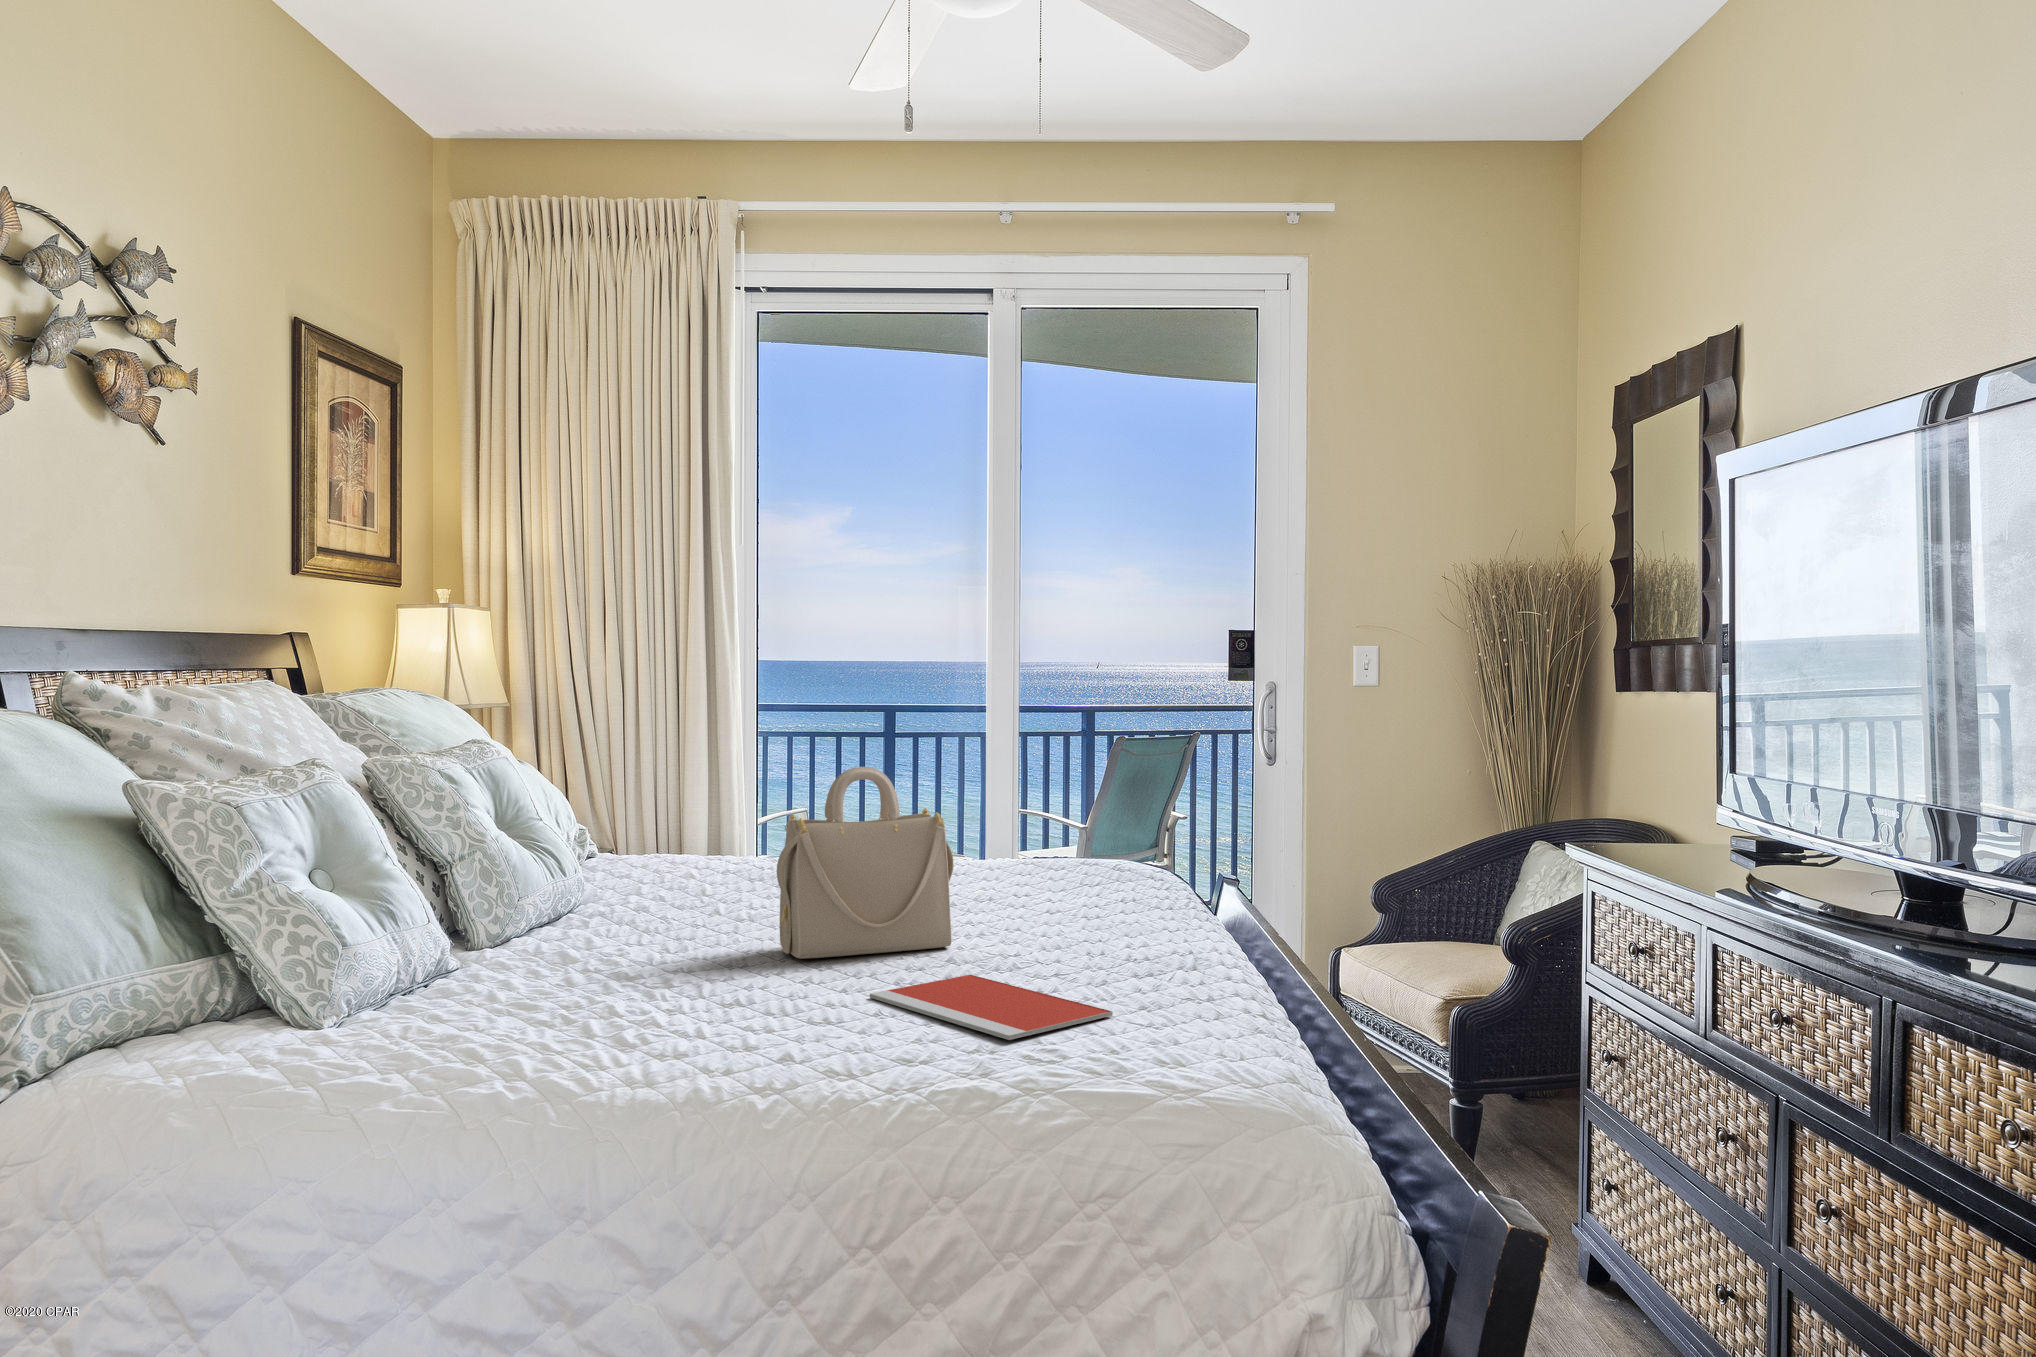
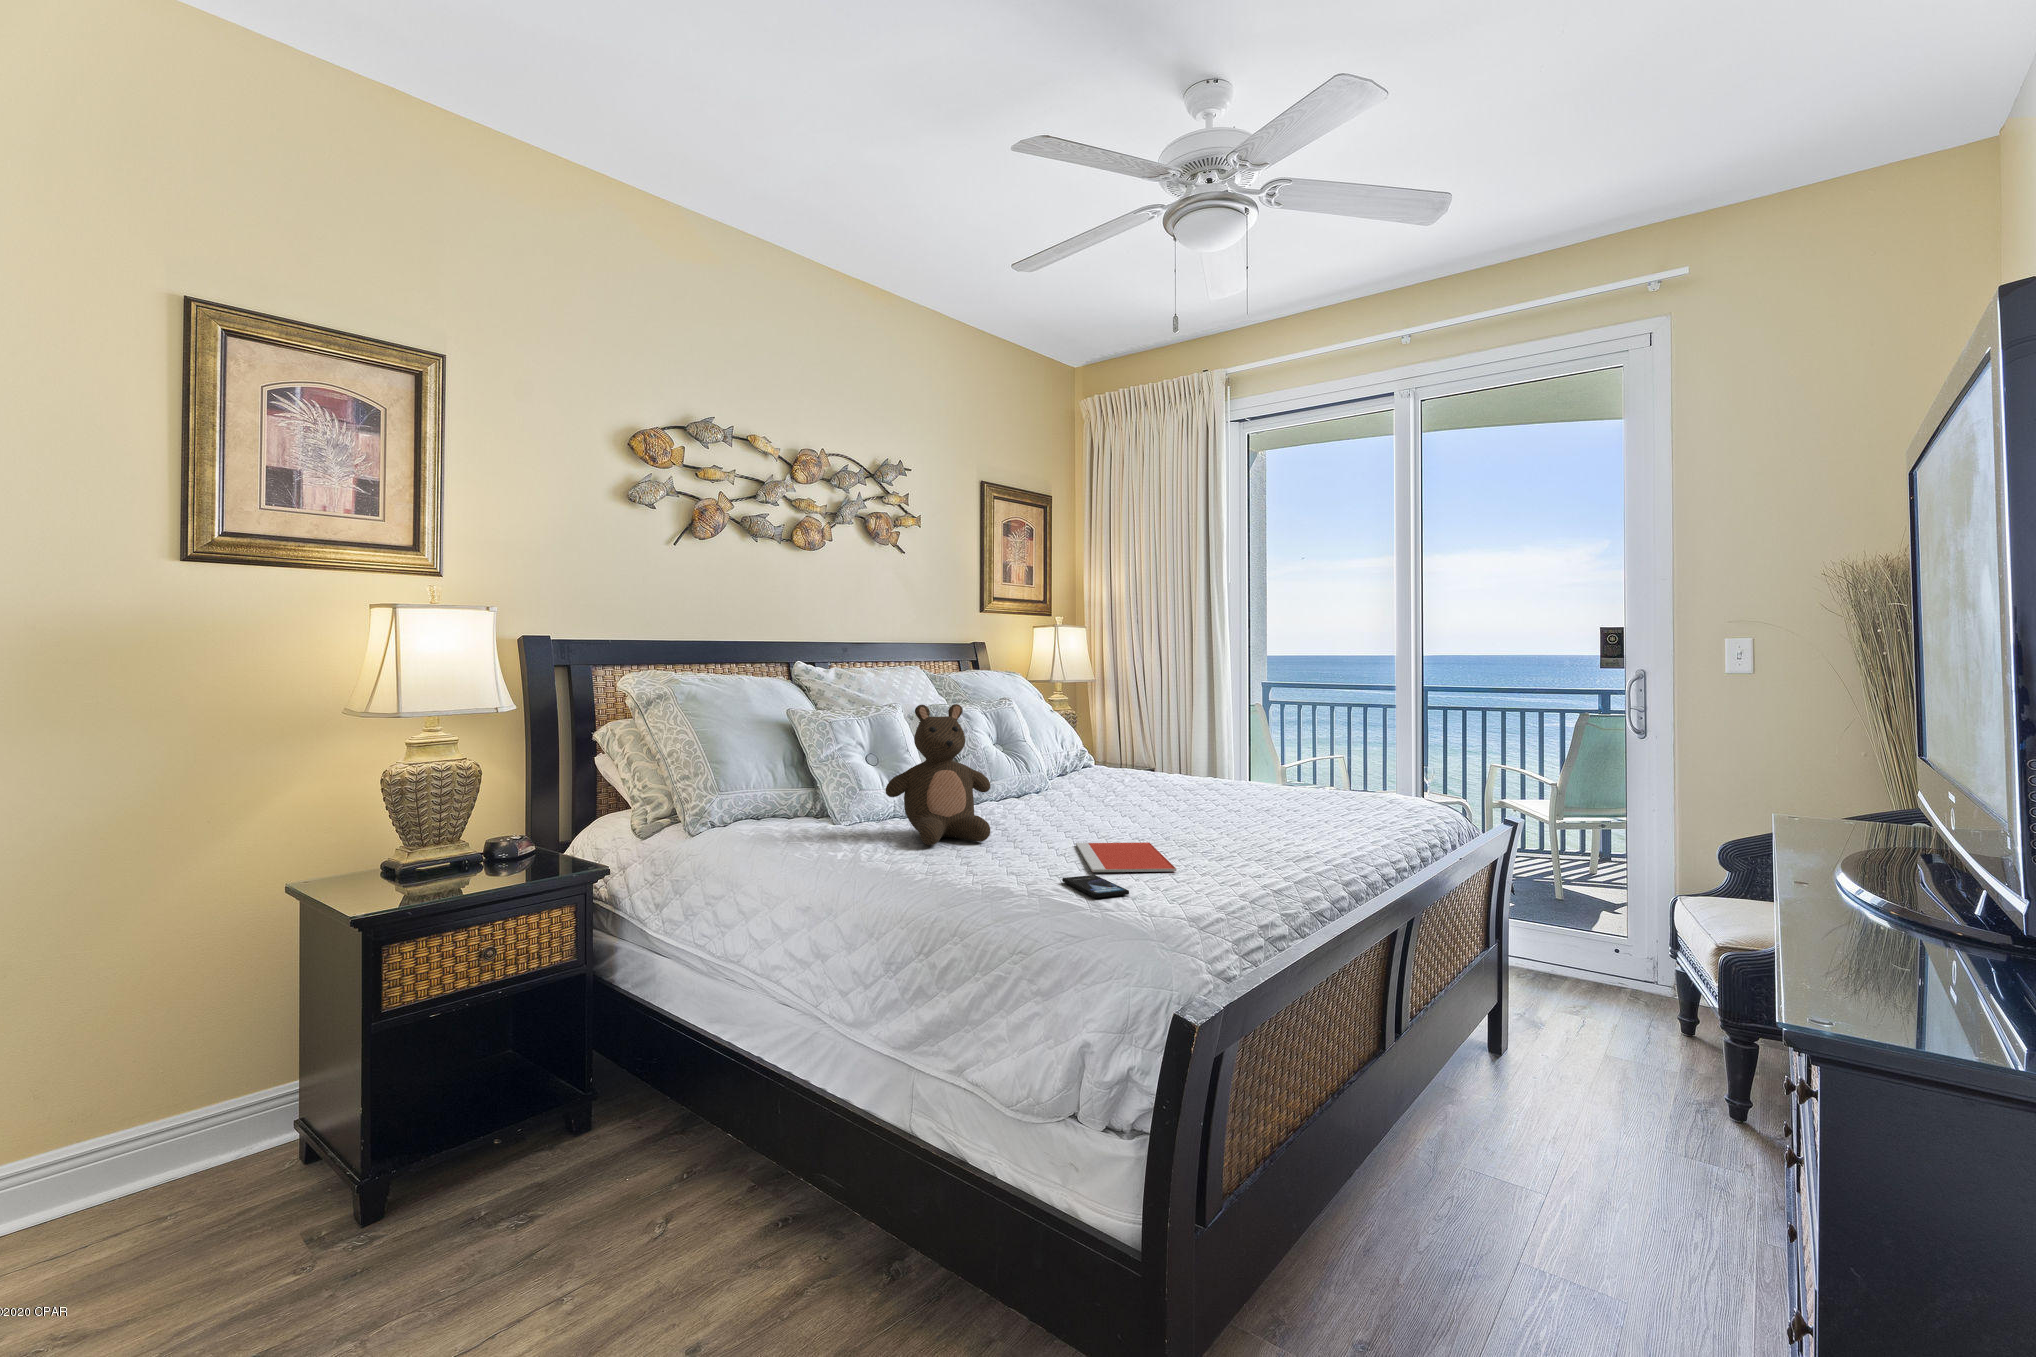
stuffed bear: none [491,755,718,1041] -> present [885,704,990,845]
handbag: present [777,767,954,959] -> none [1076,717,1183,829]
smartphone: none [1001,1044,1142,1084] -> present [1062,875,1129,898]

